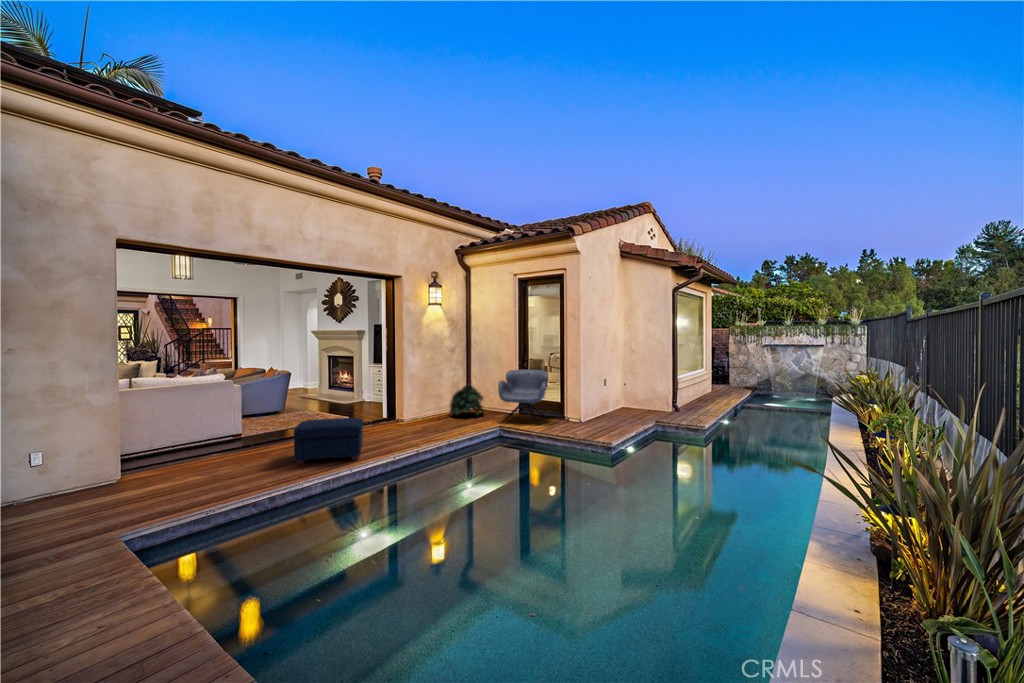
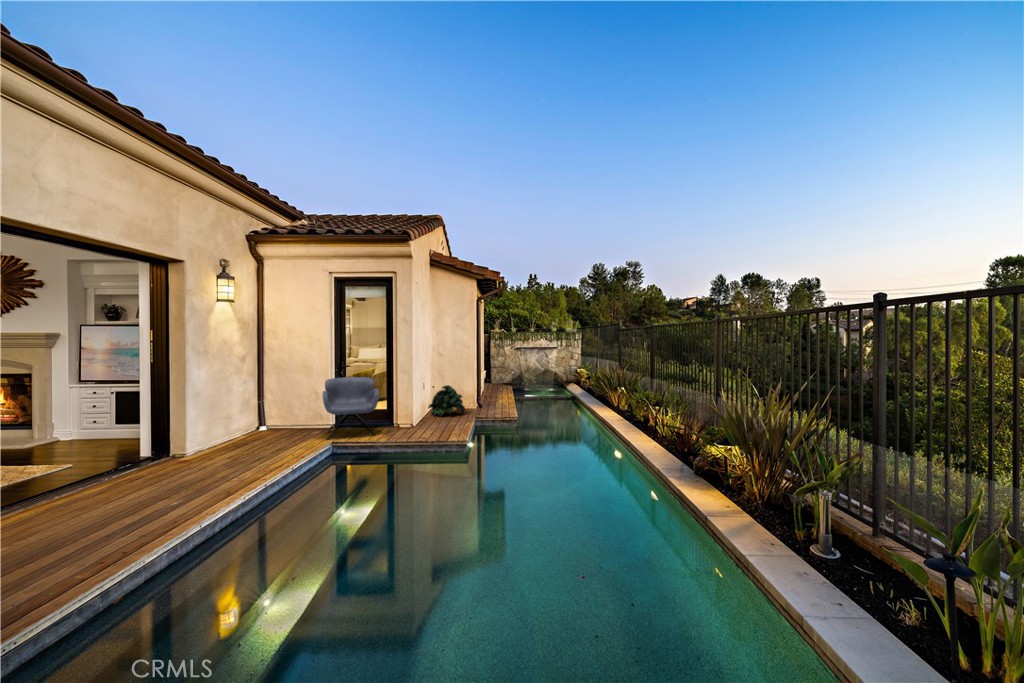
potted plant: present [449,385,484,416] -> present [428,385,465,416]
ottoman: present [294,418,363,464] -> none [70,455,197,538]

